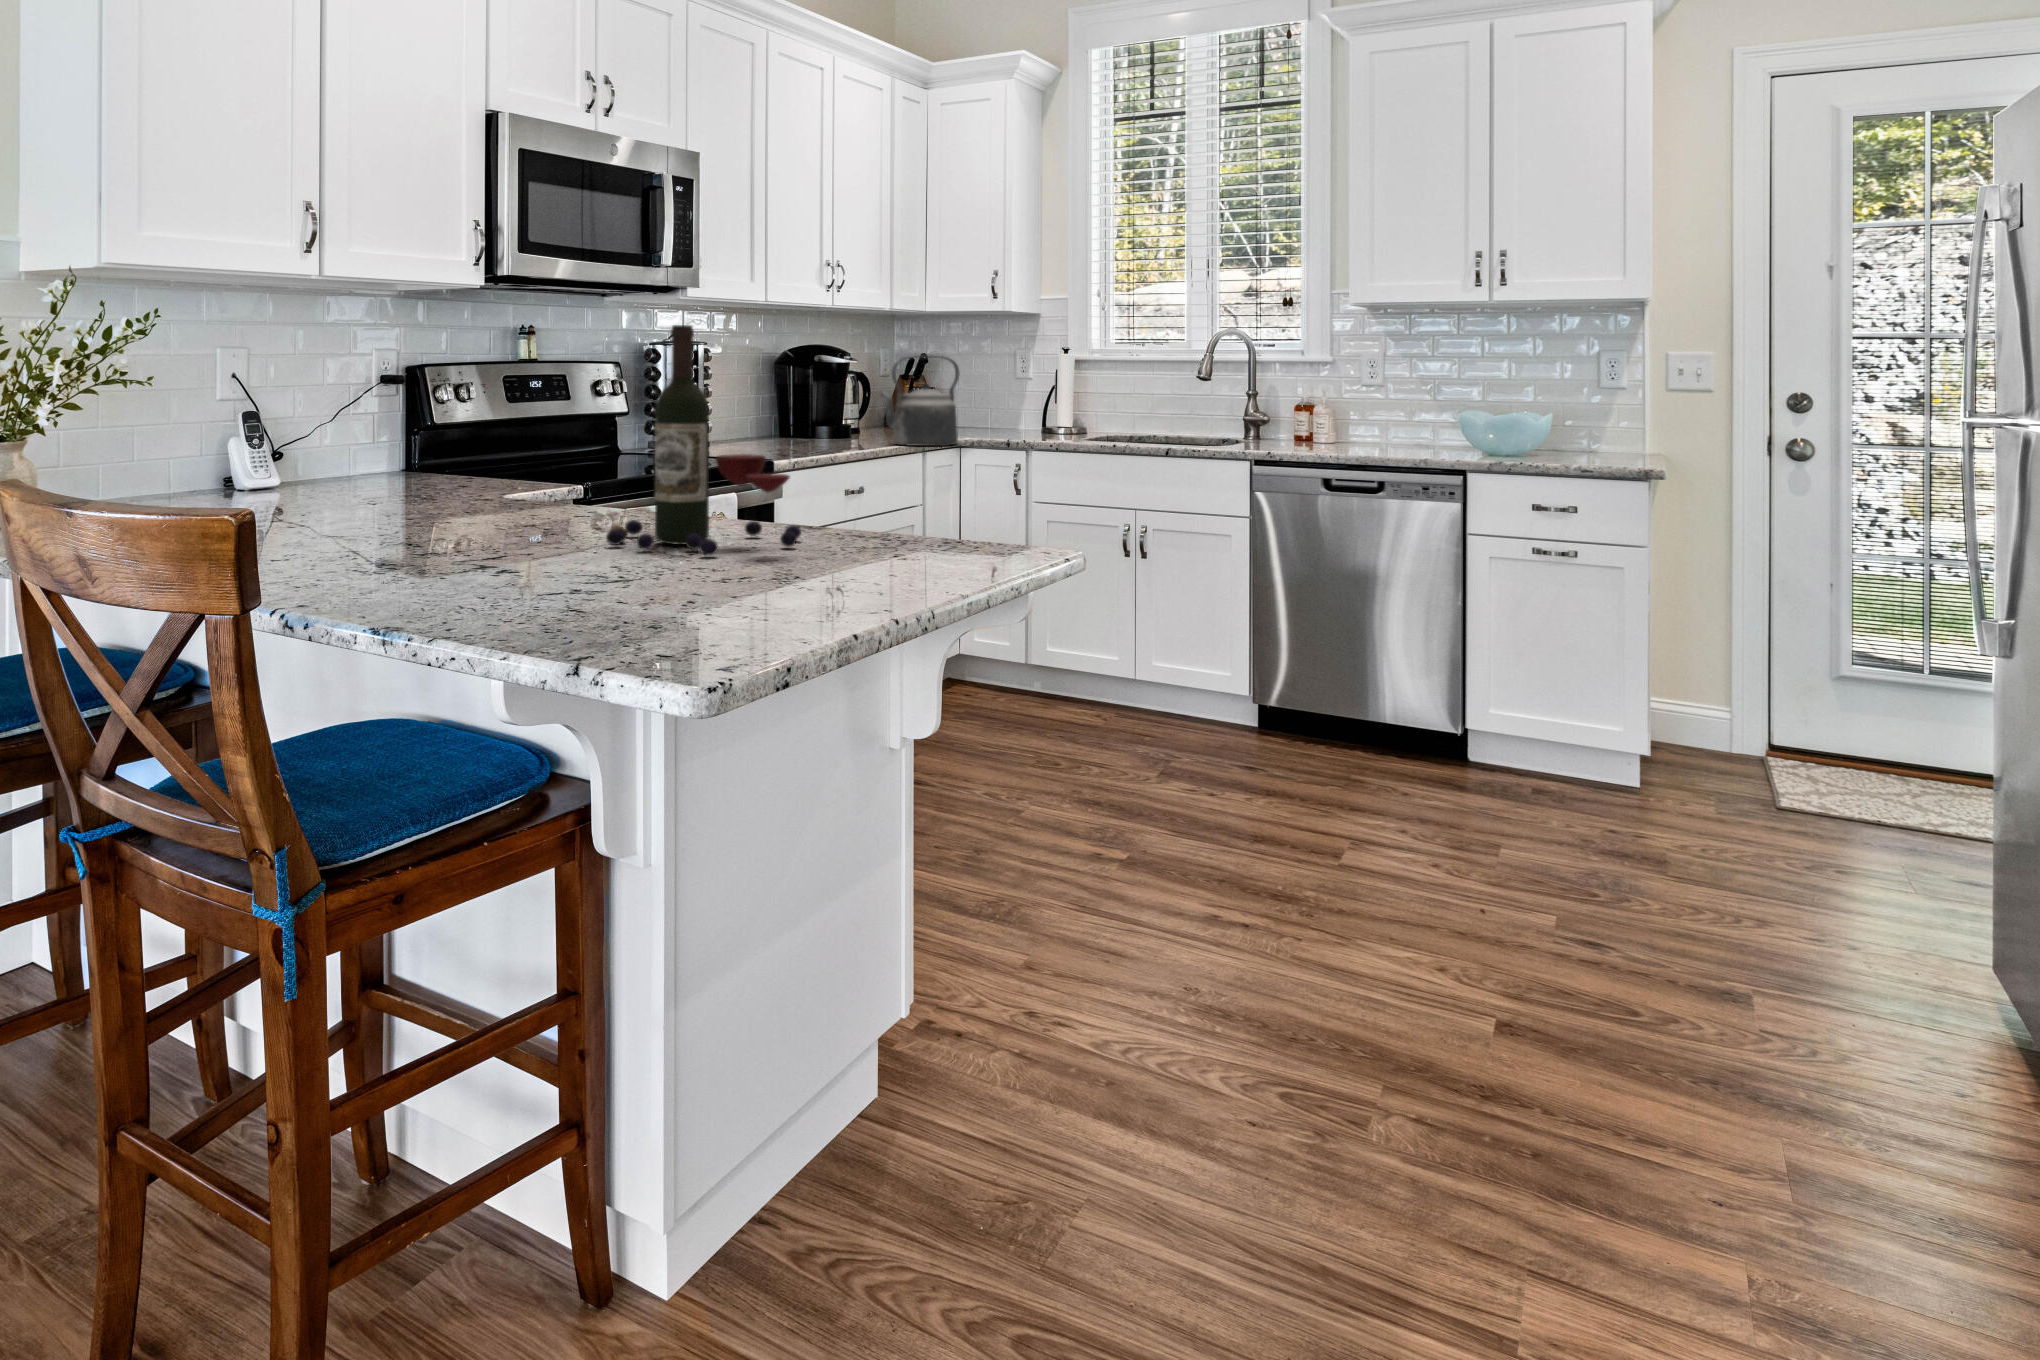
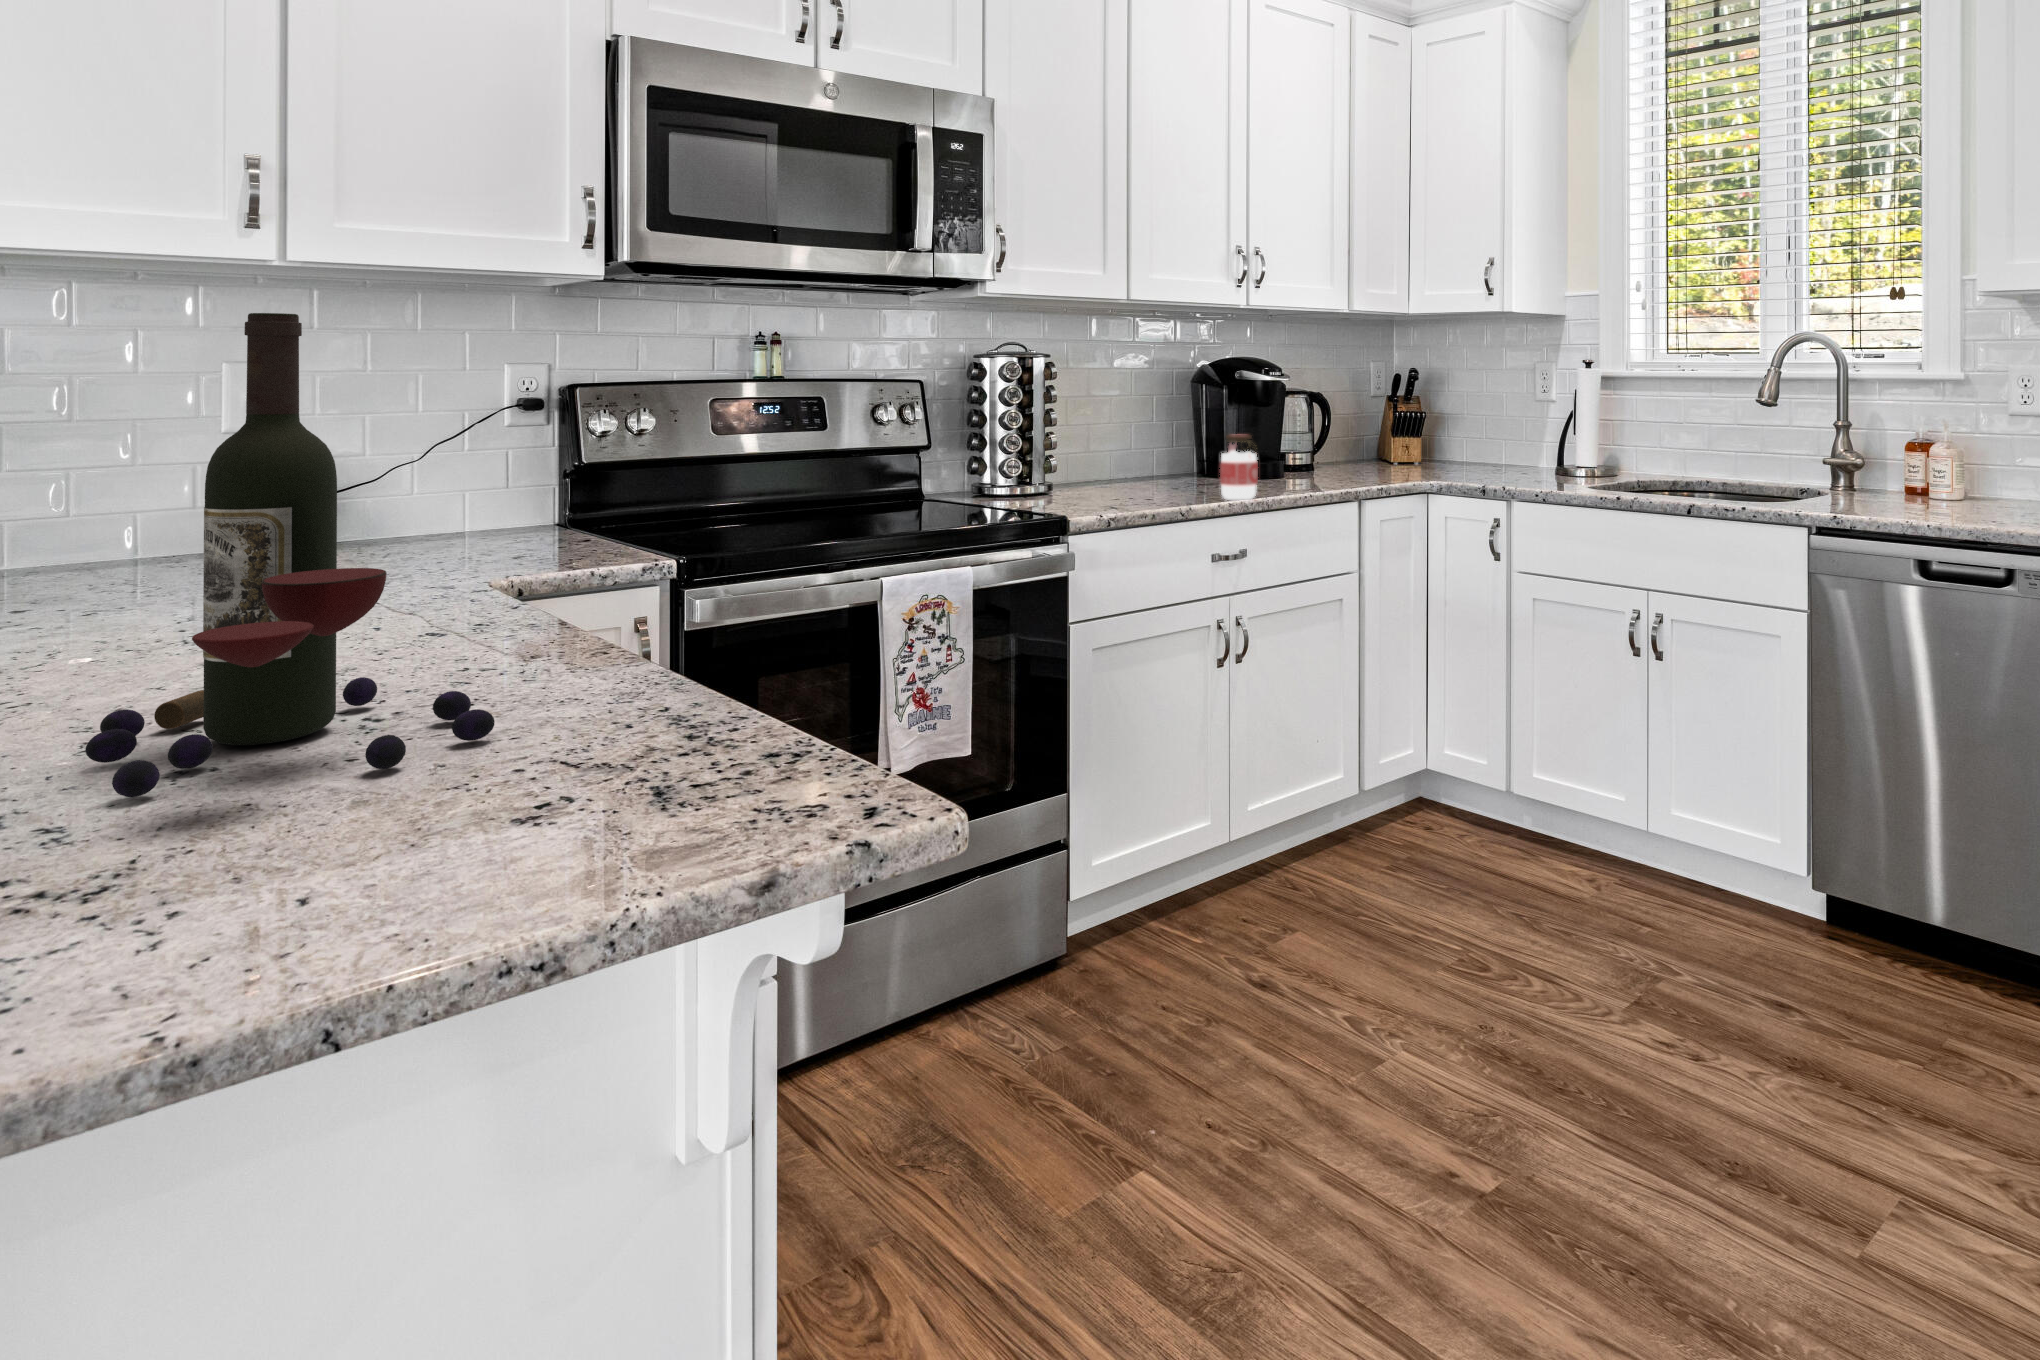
kettle: present [881,355,959,446] -> none [1301,370,1413,493]
jar: none [841,403,870,452] -> present [1220,434,1258,501]

